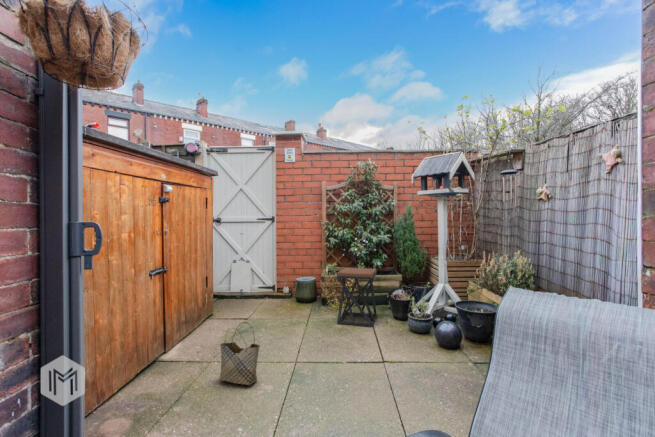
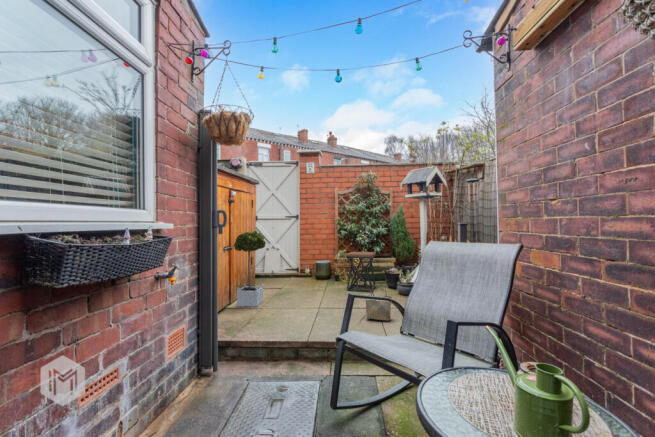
potted tree: none [162,242,215,361] -> present [234,231,266,307]
woven basket: present [219,322,260,385] -> present [366,286,392,321]

